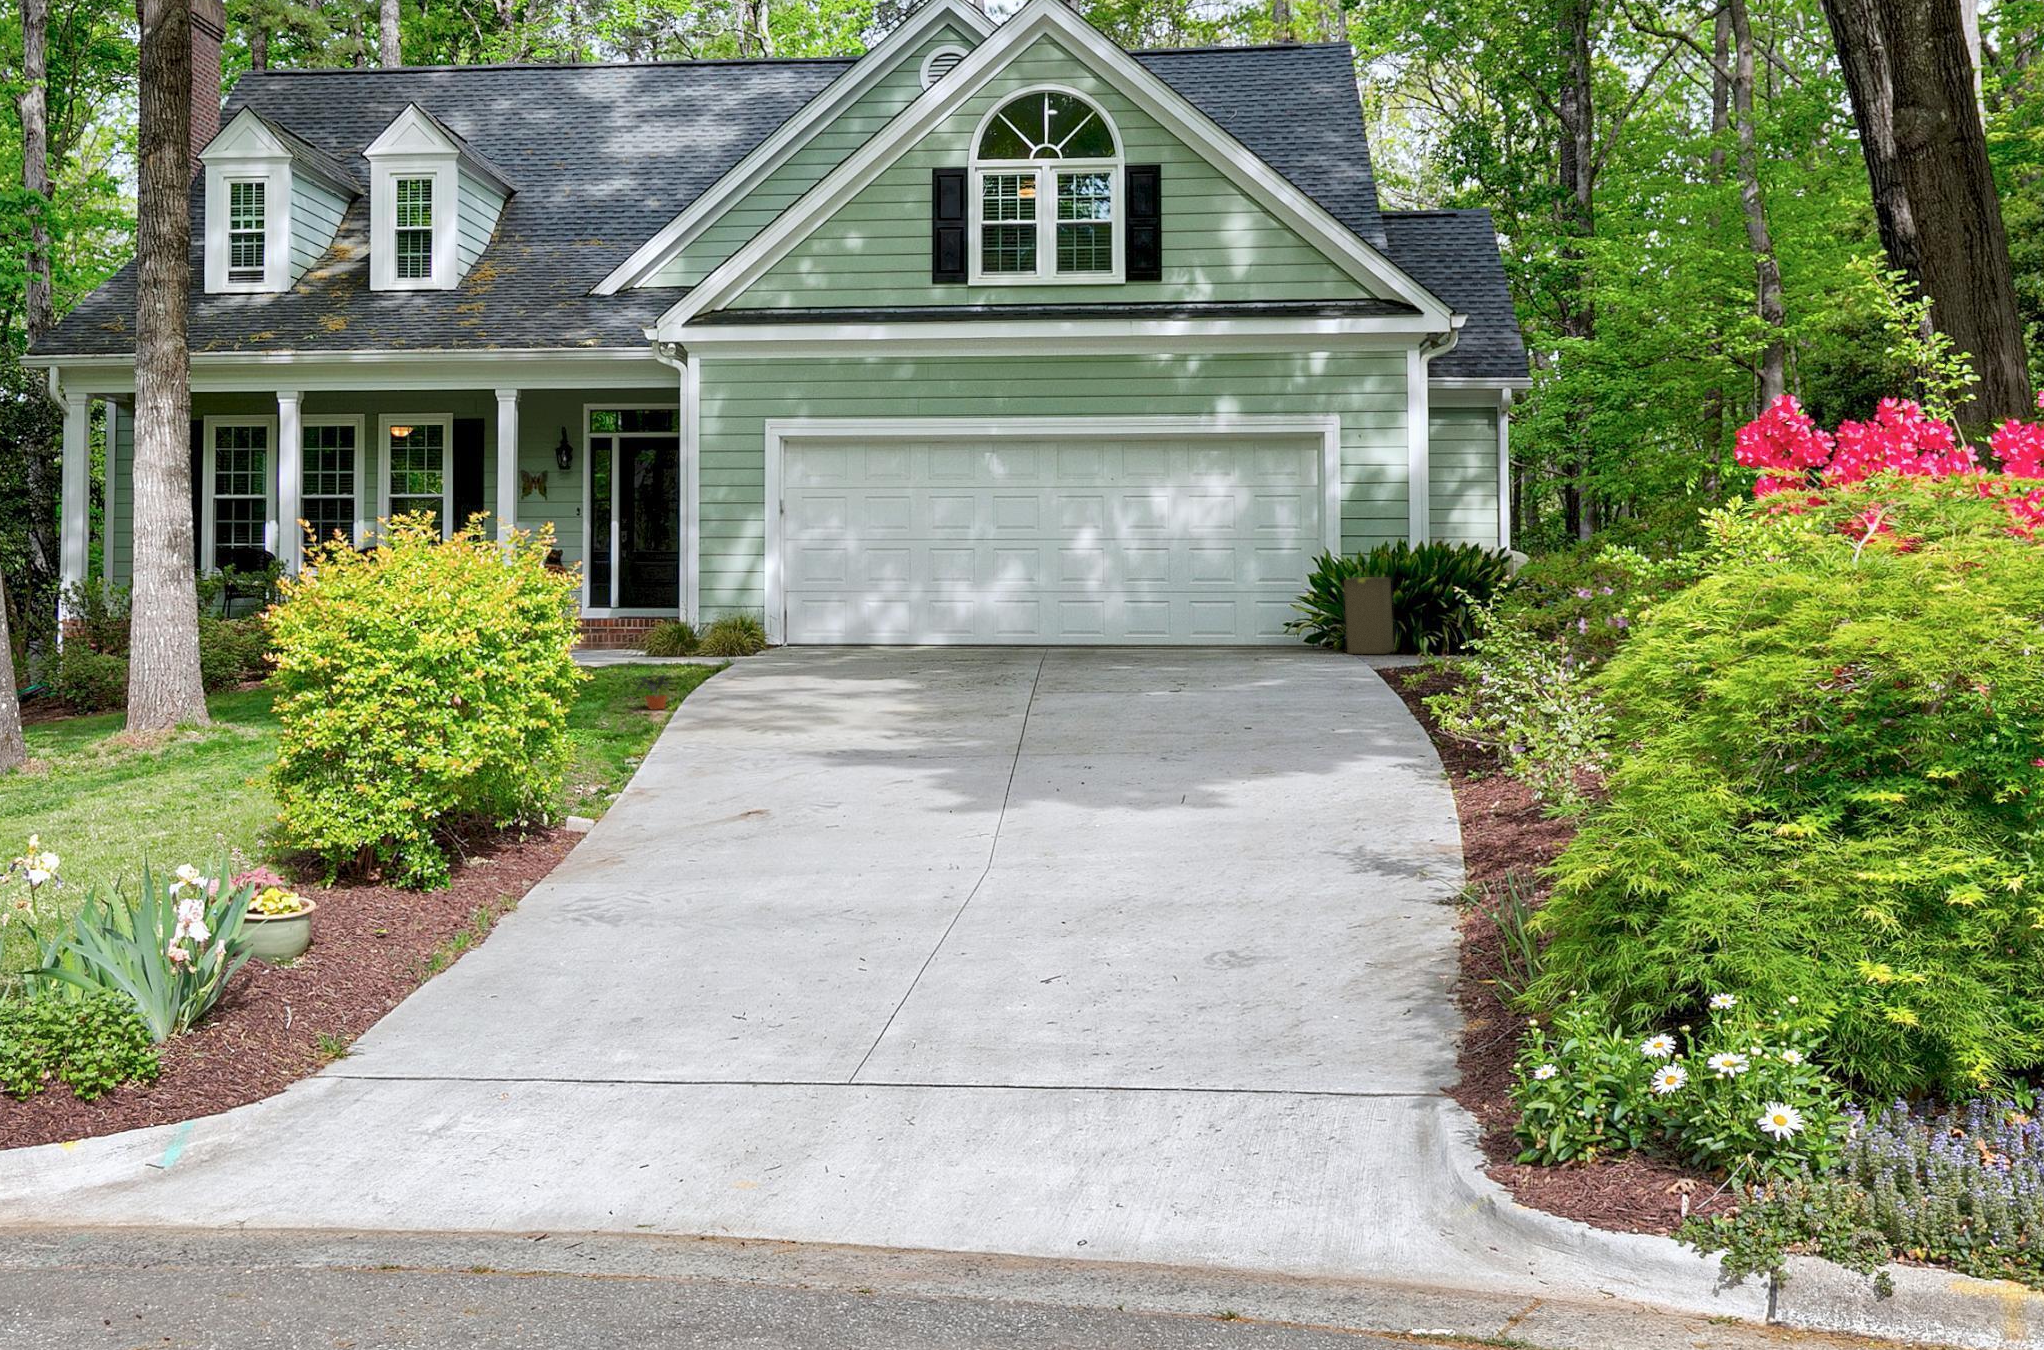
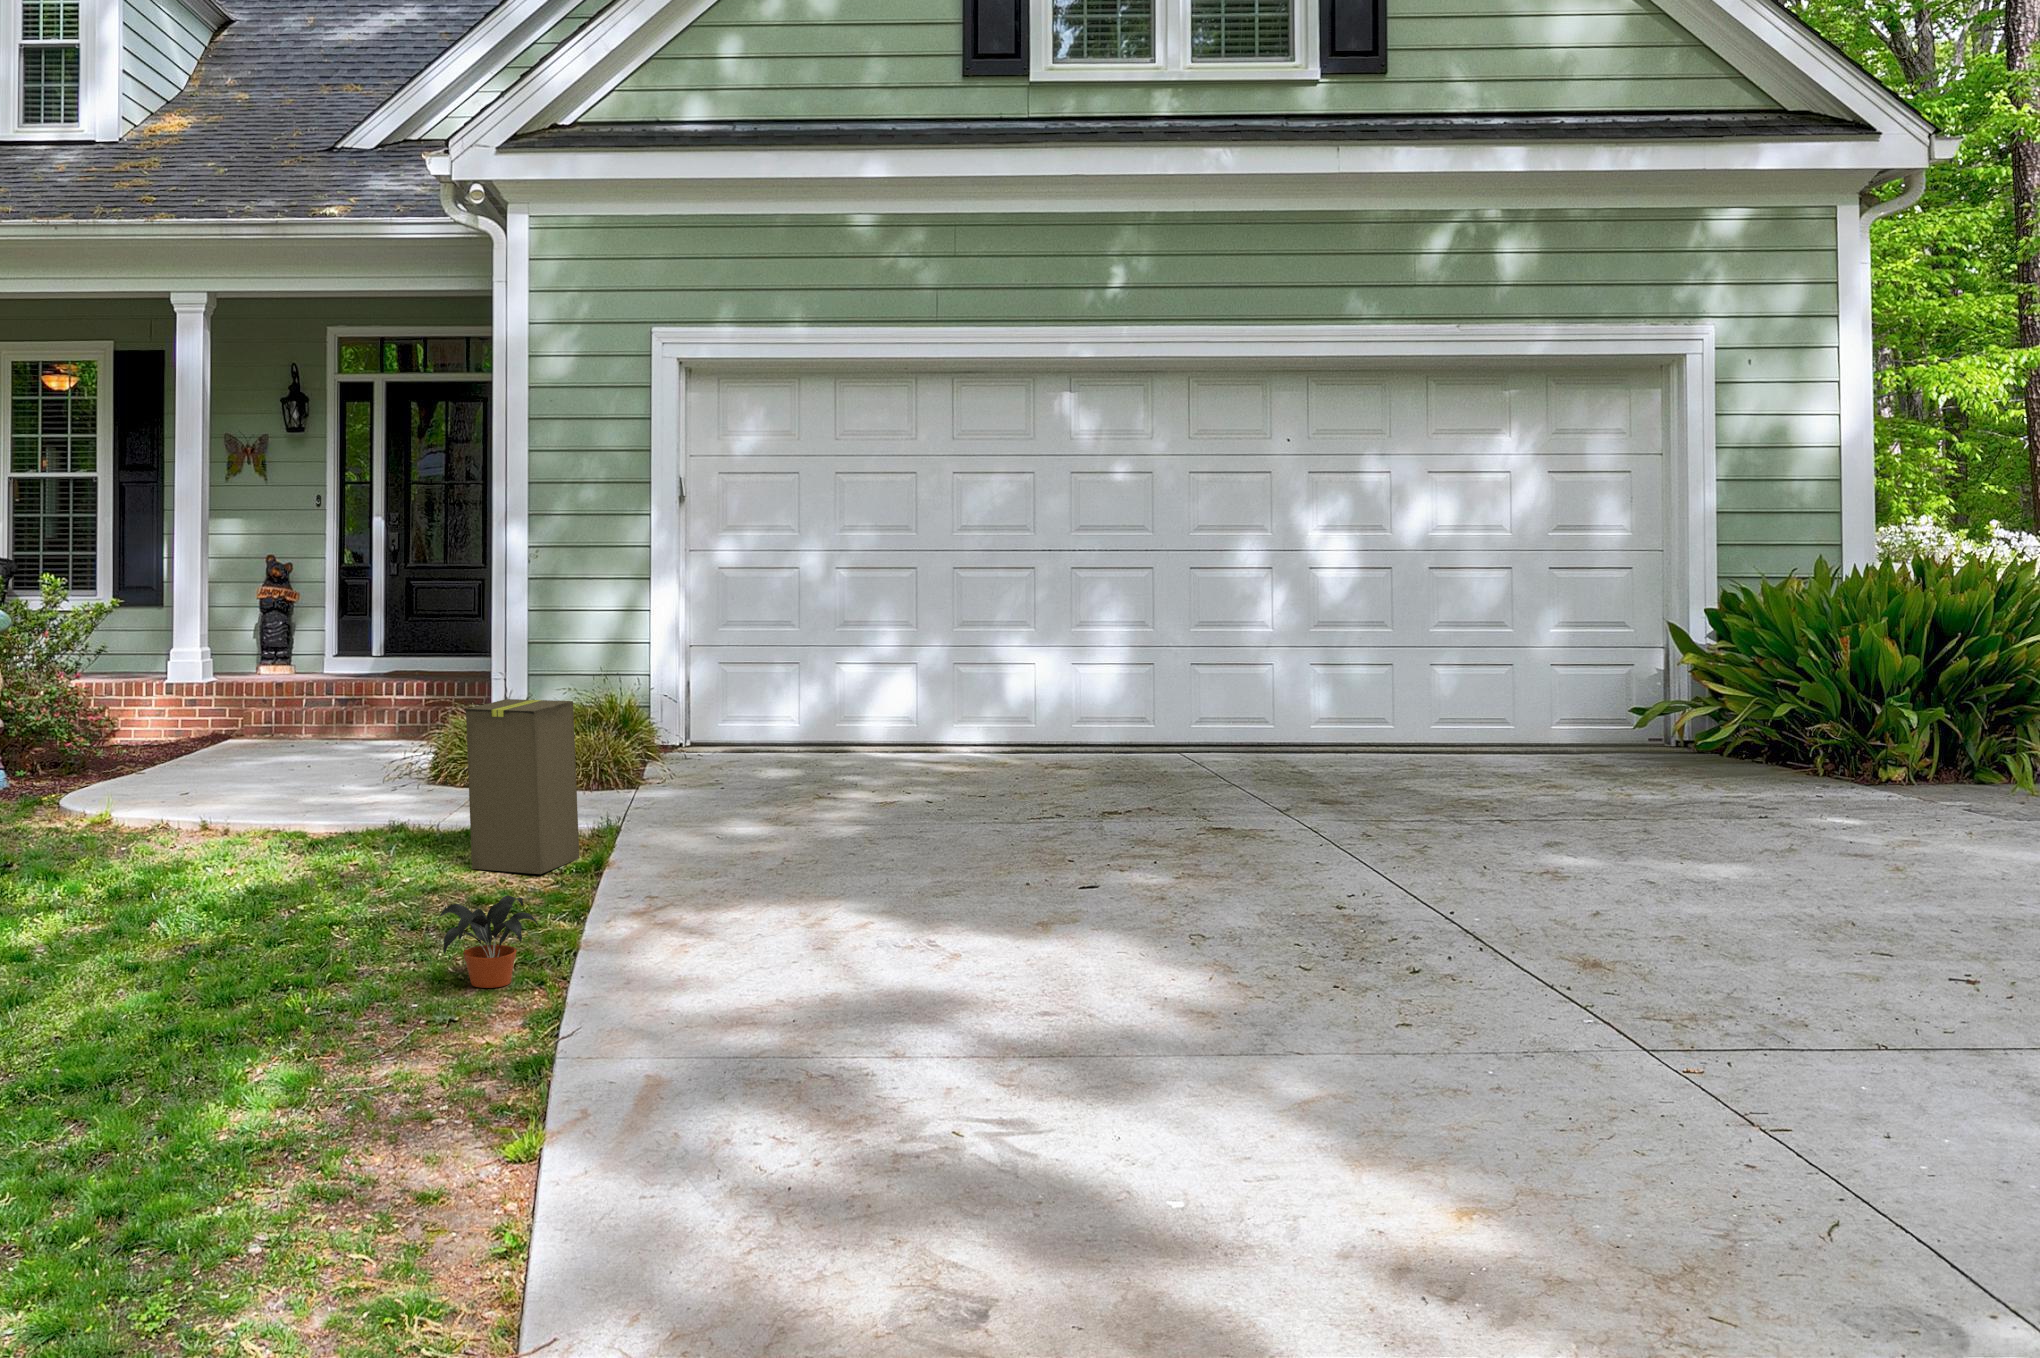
cardboard box: present [1344,577,1394,654] -> present [466,699,579,874]

